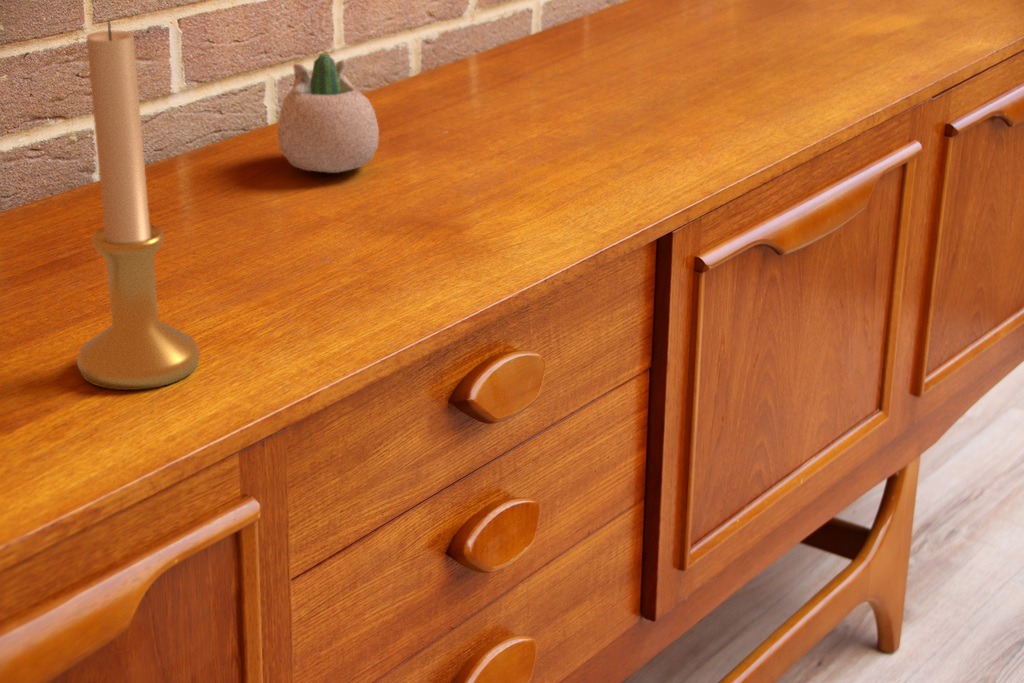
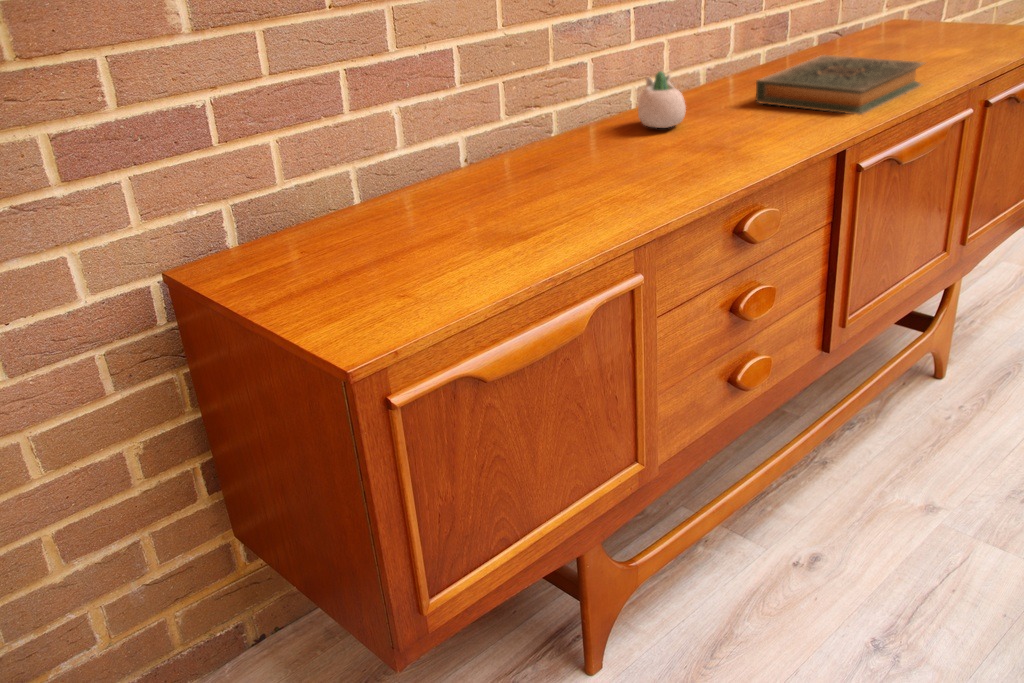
candle holder: present [77,20,199,390] -> none [554,50,606,214]
hardback book: none [521,25,844,156] -> present [756,55,924,115]

